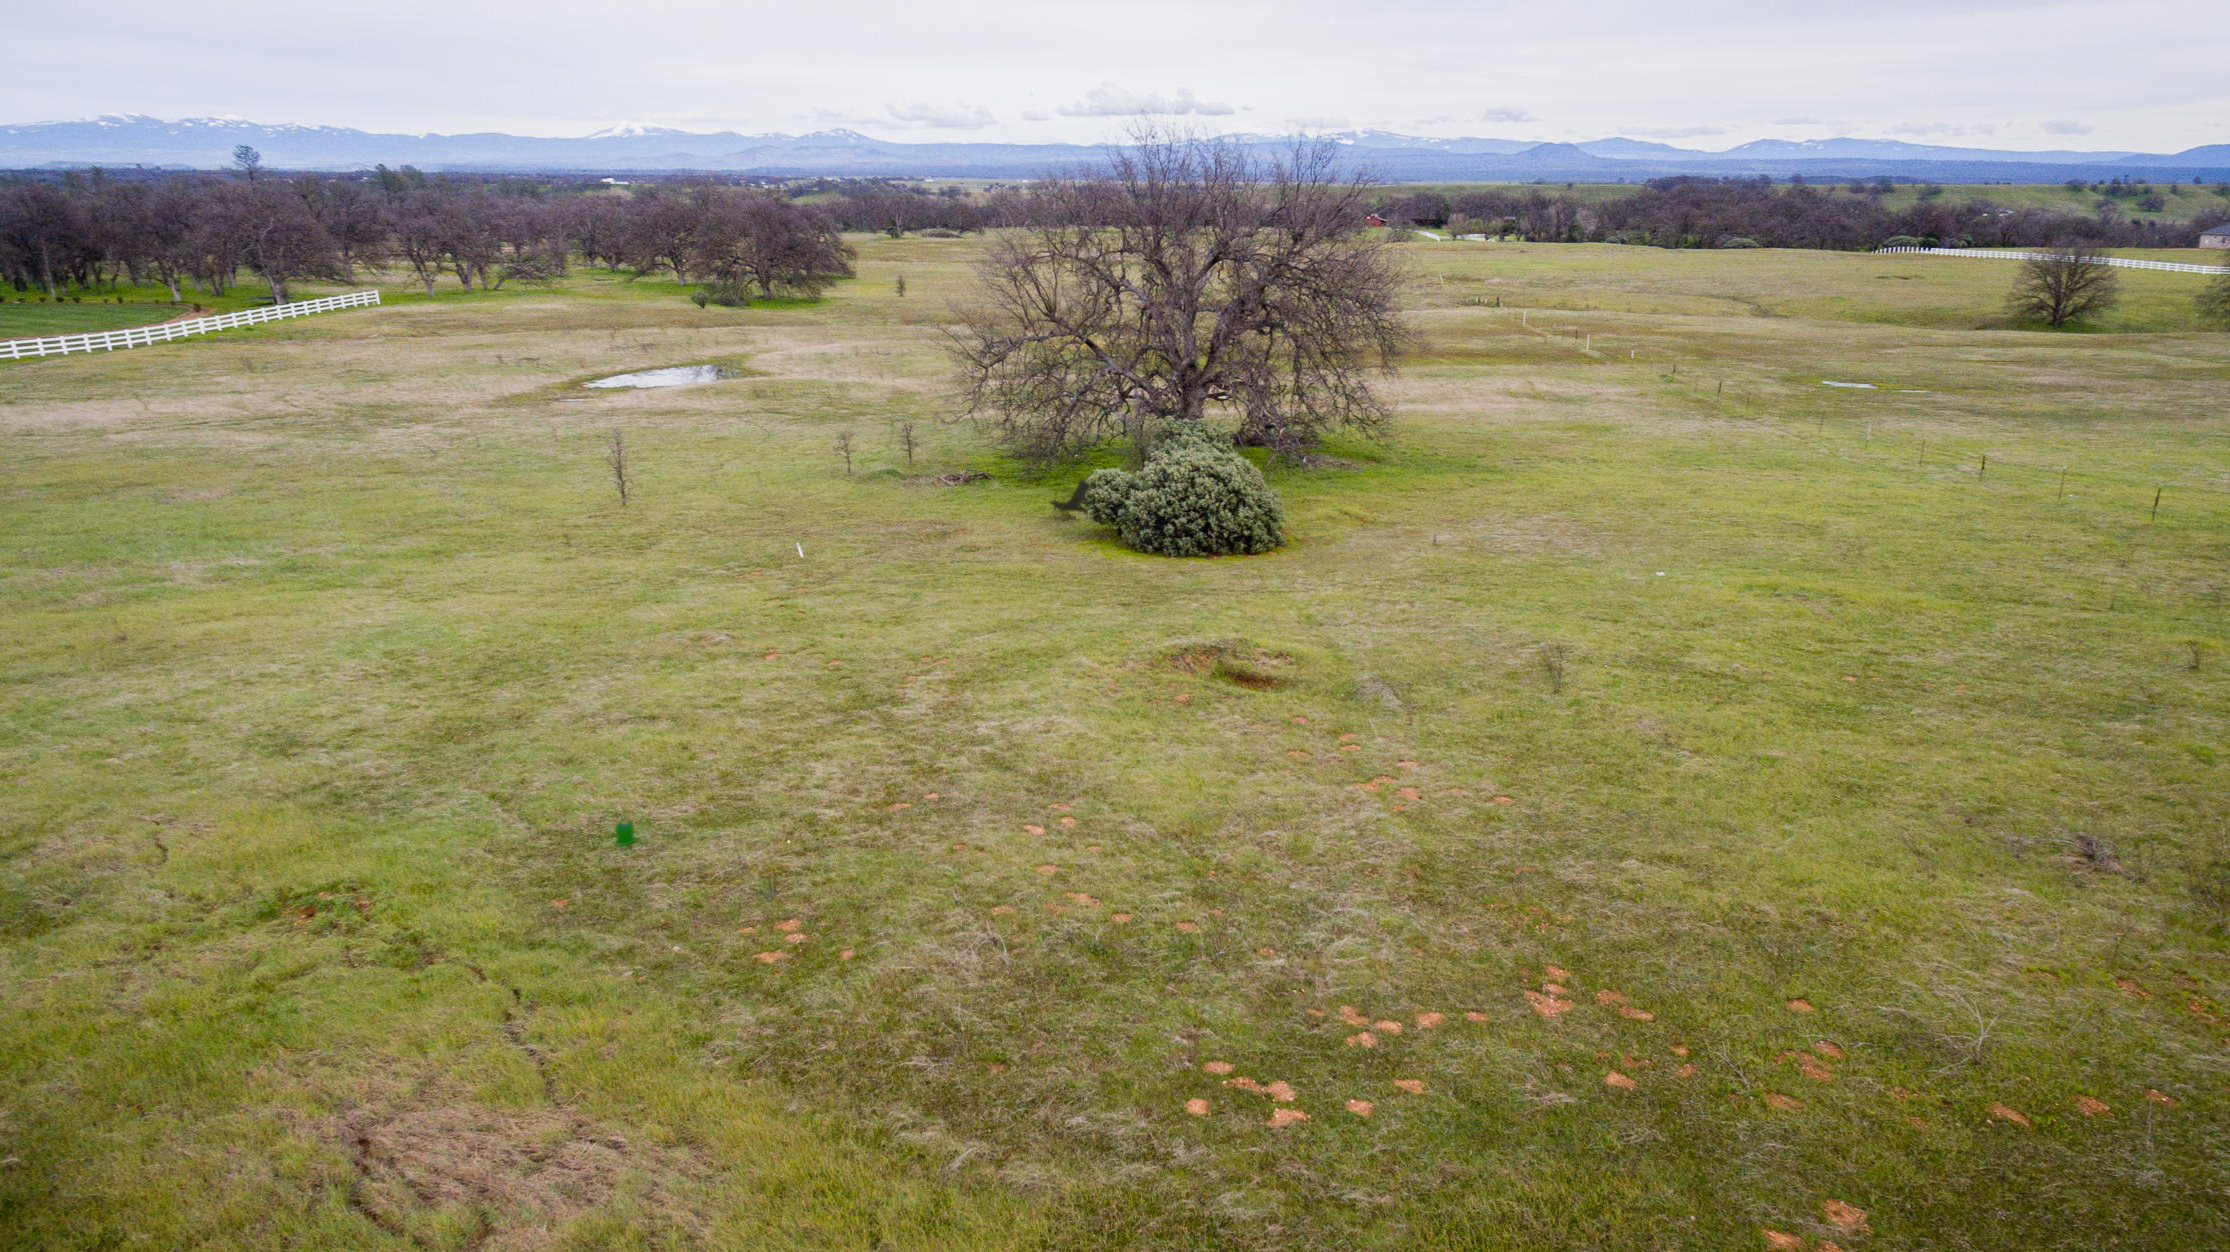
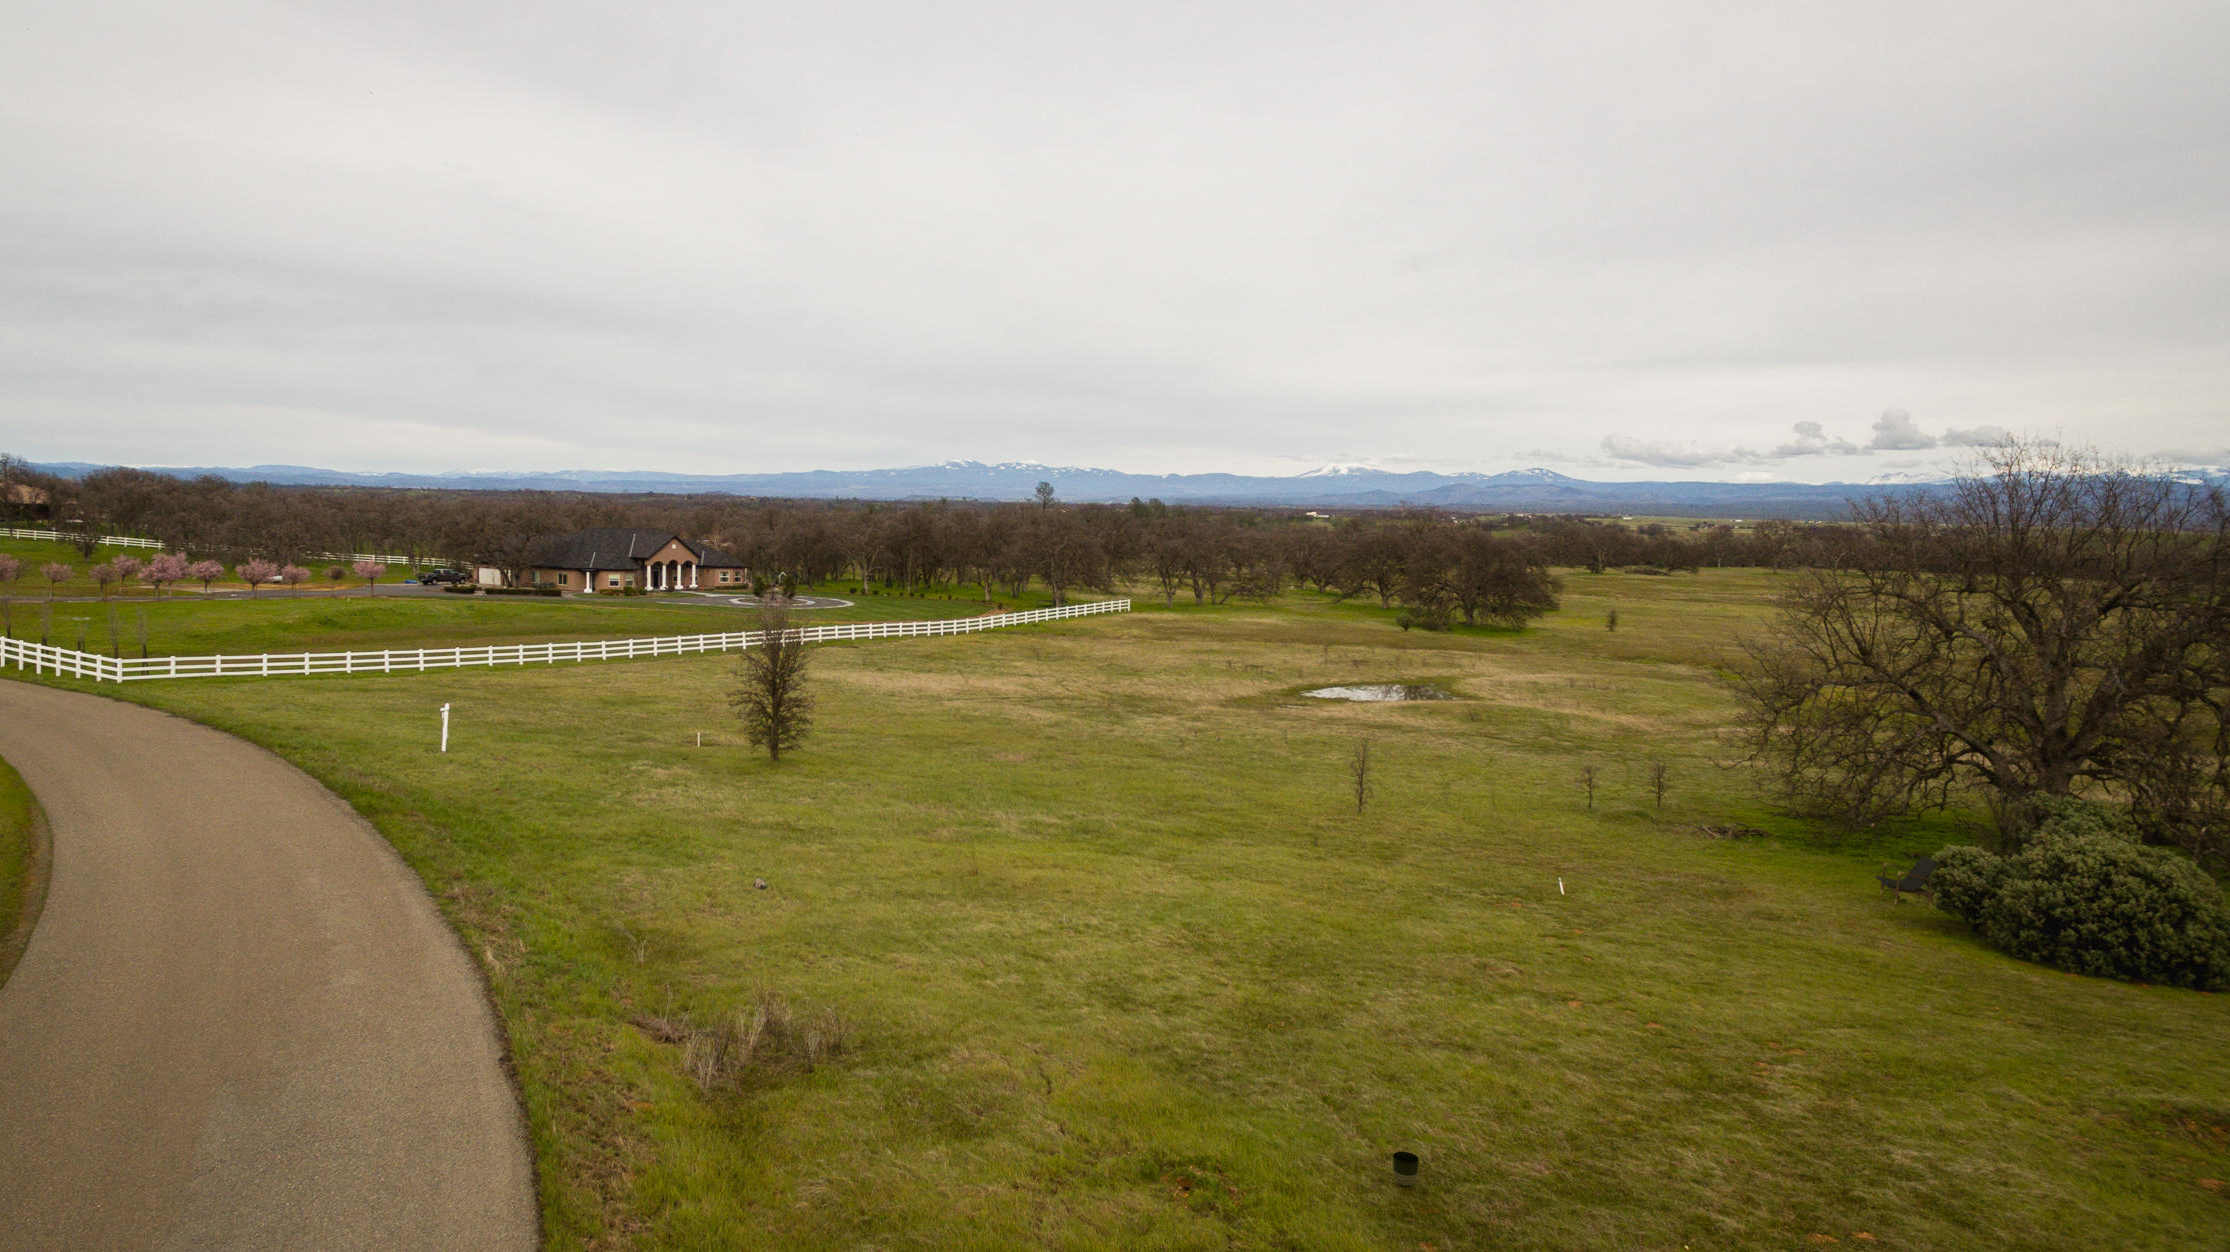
watering can: present [616,819,636,845] -> none [1471,1139,1492,1168]
planter: none [515,855,545,889] -> present [1393,1152,1419,1186]

